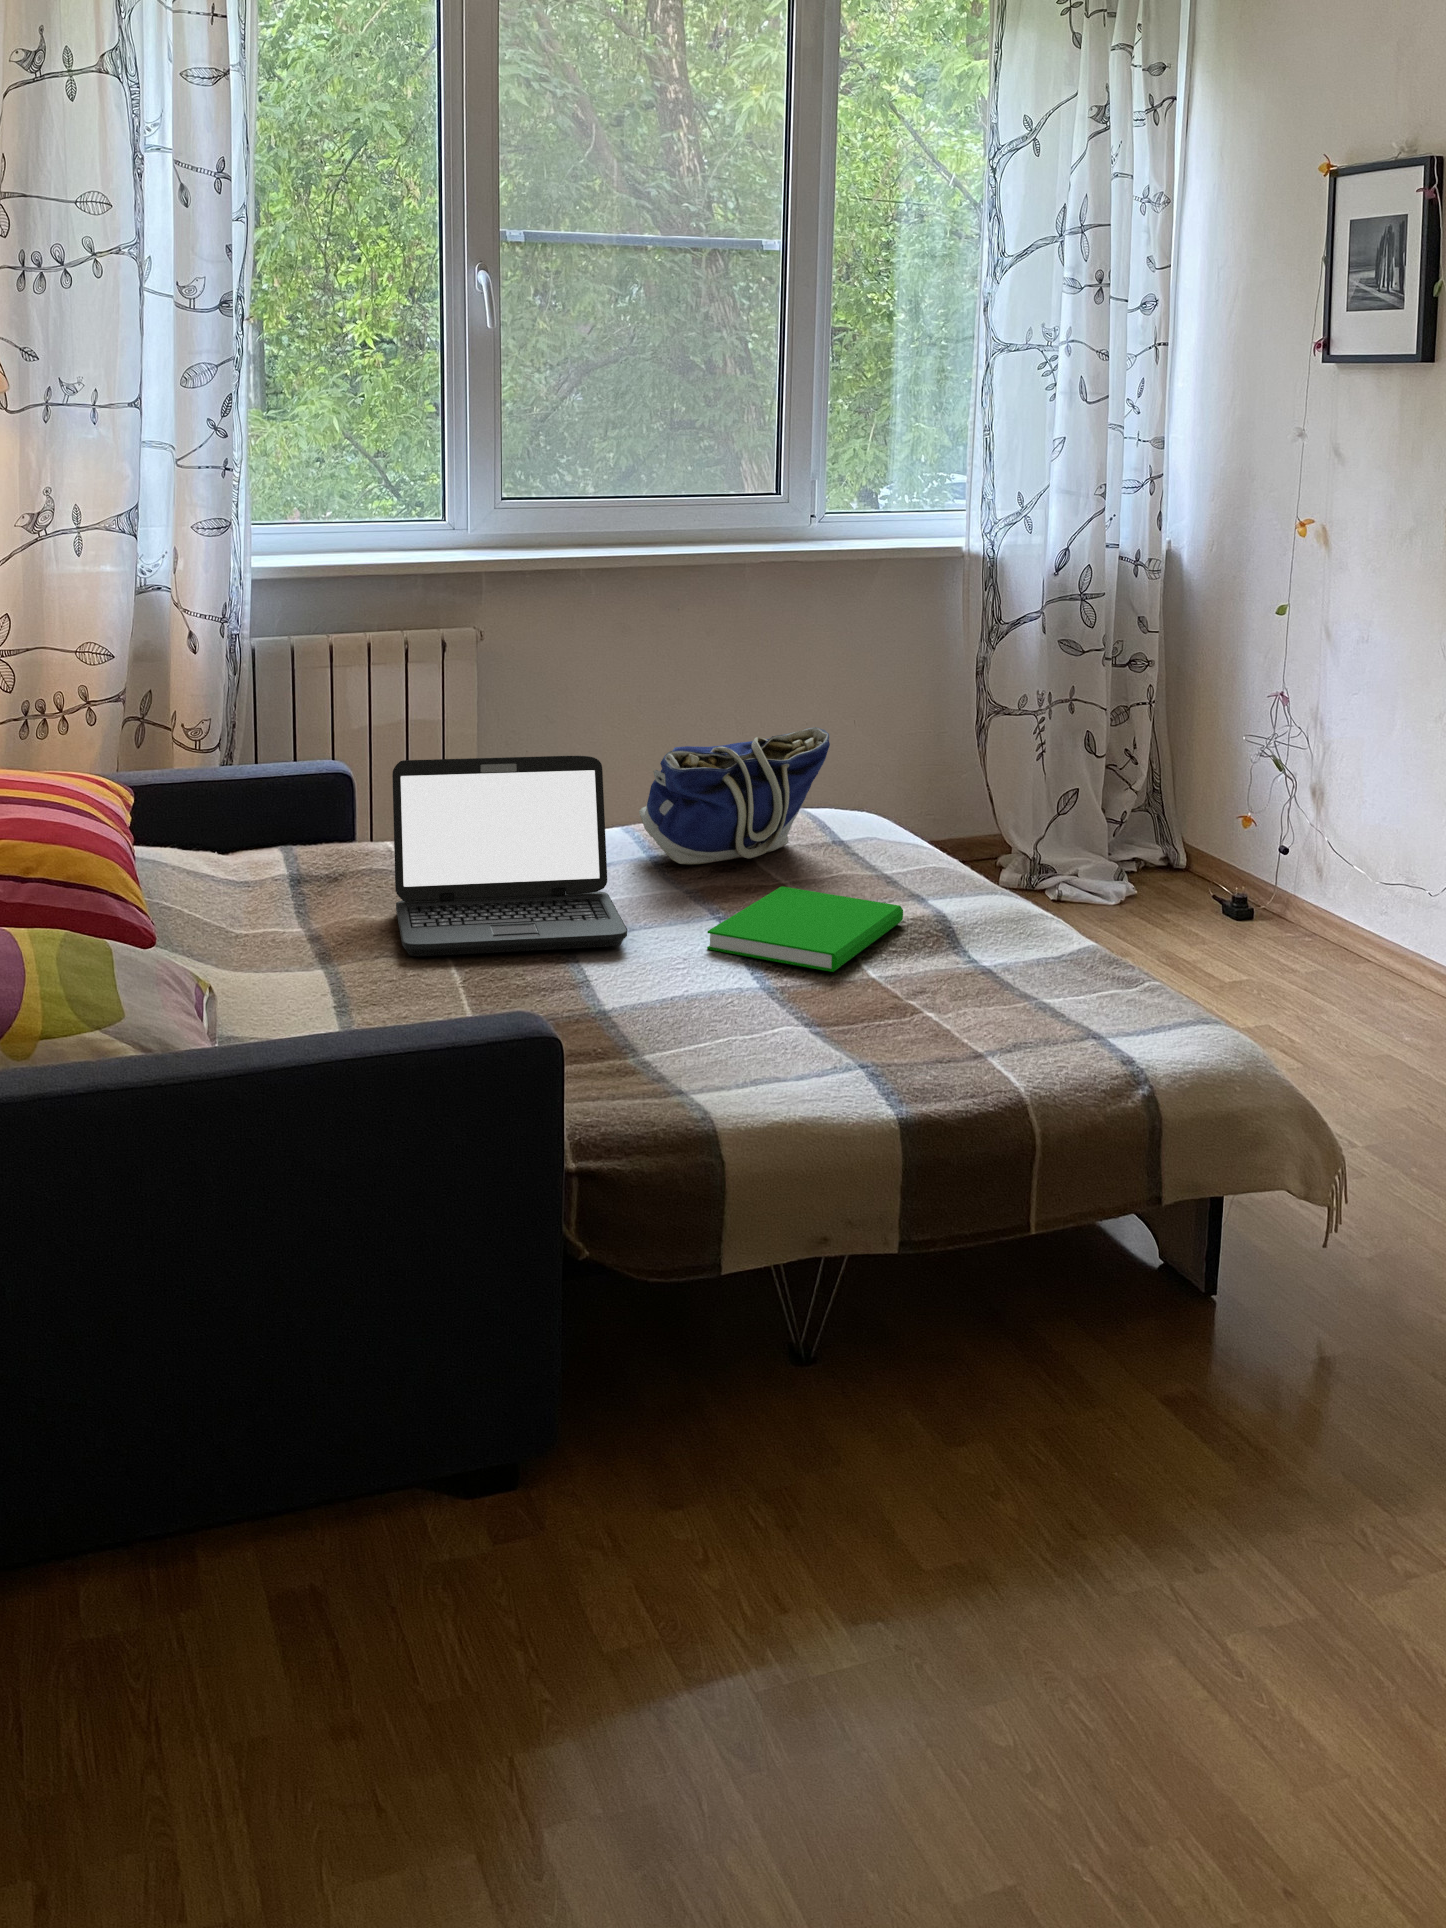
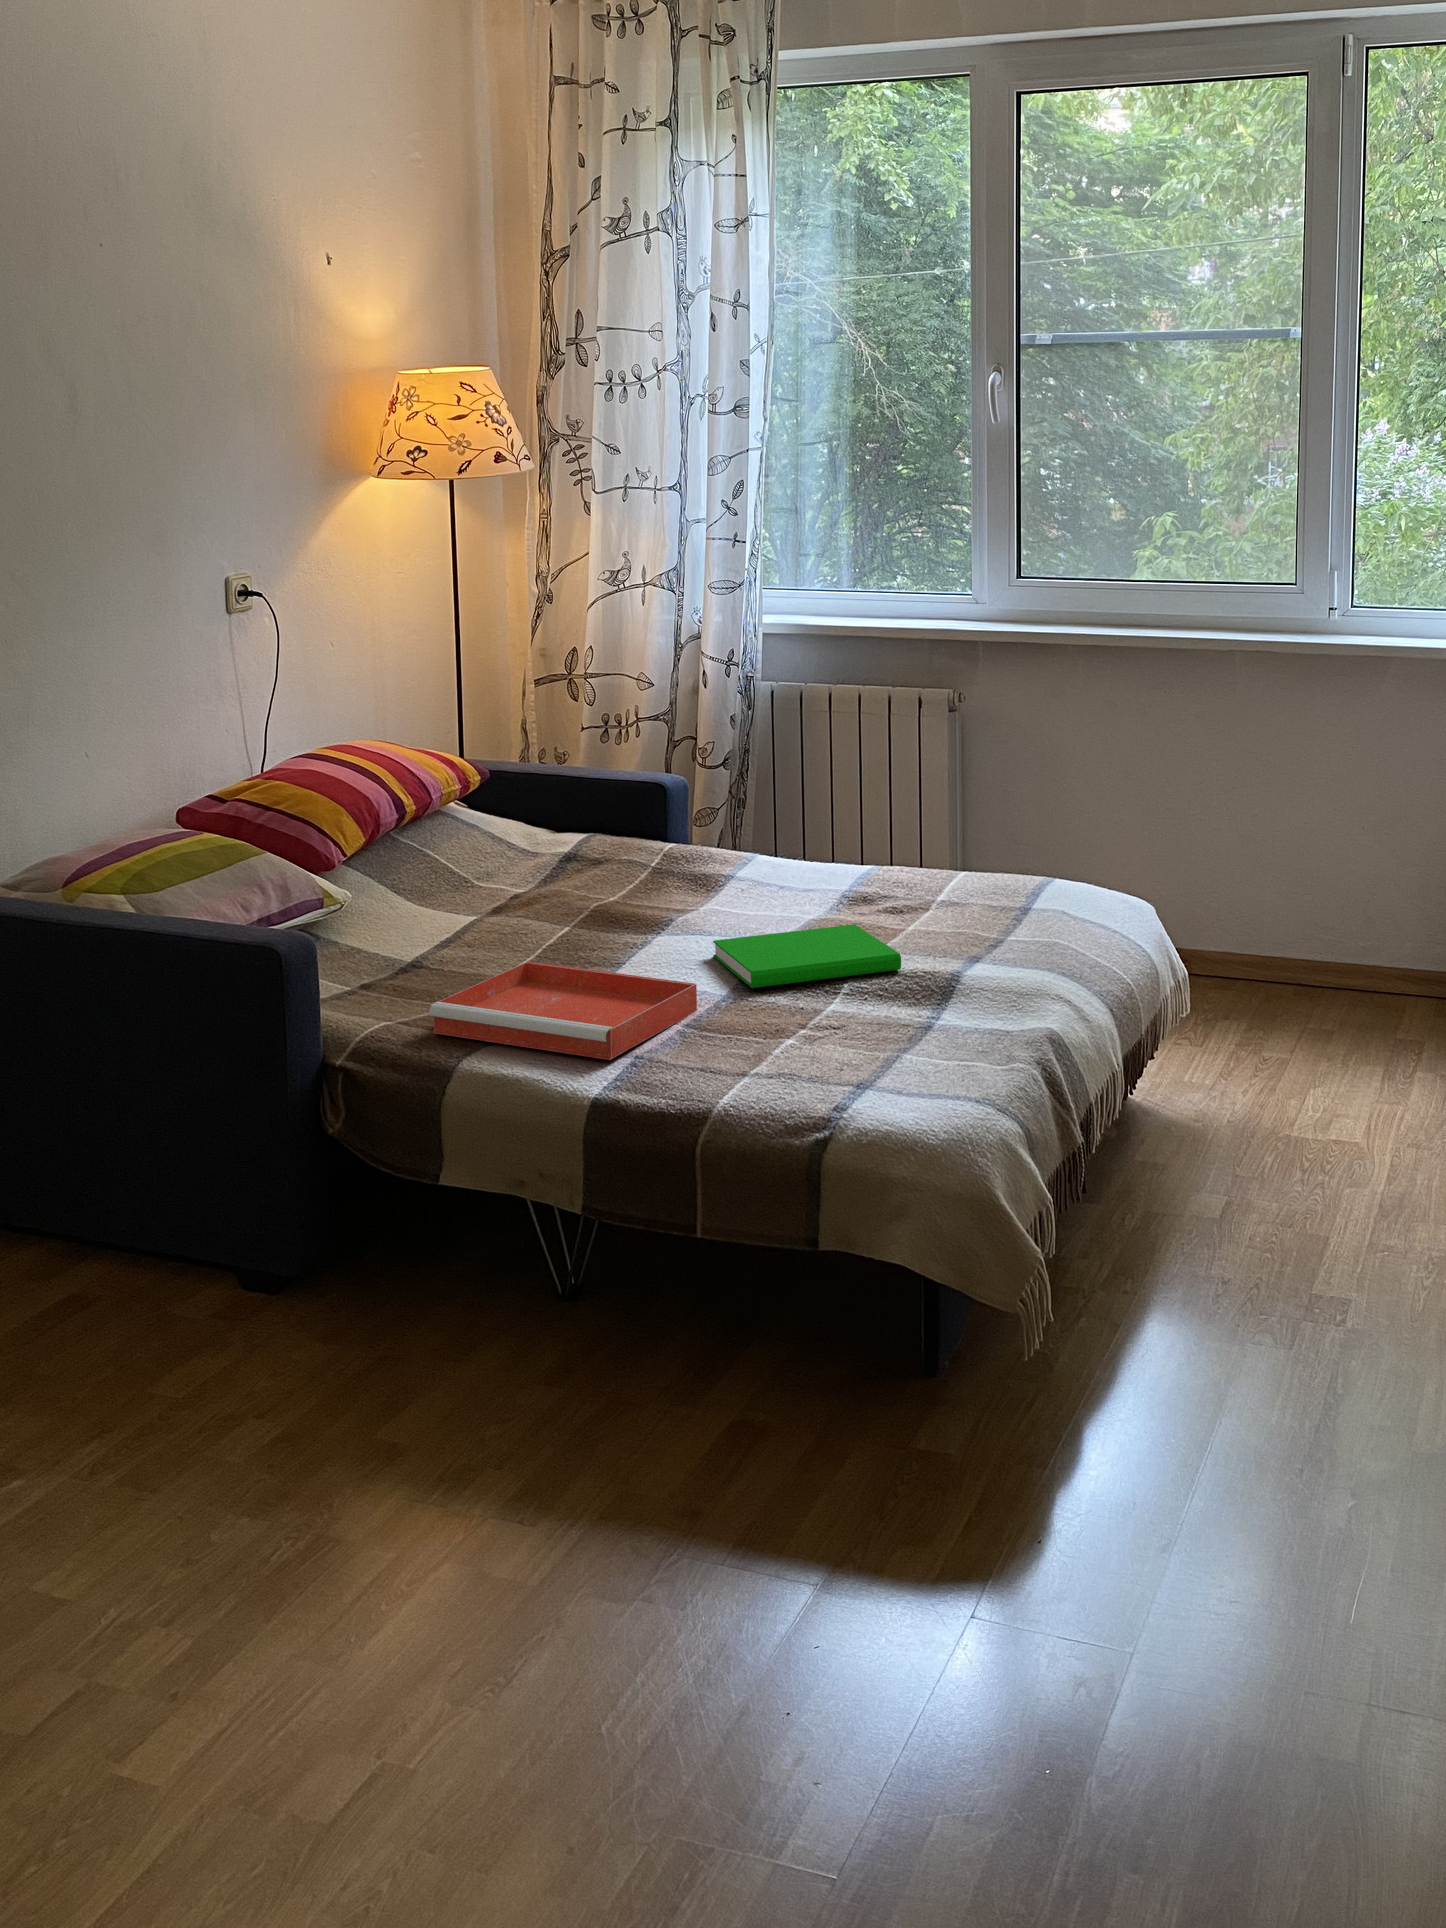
tote bag: present [639,727,830,864] -> none [803,792,985,904]
laptop: present [392,756,627,956] -> none [510,773,737,940]
tray: none [604,978,900,1105] -> present [429,961,697,1060]

